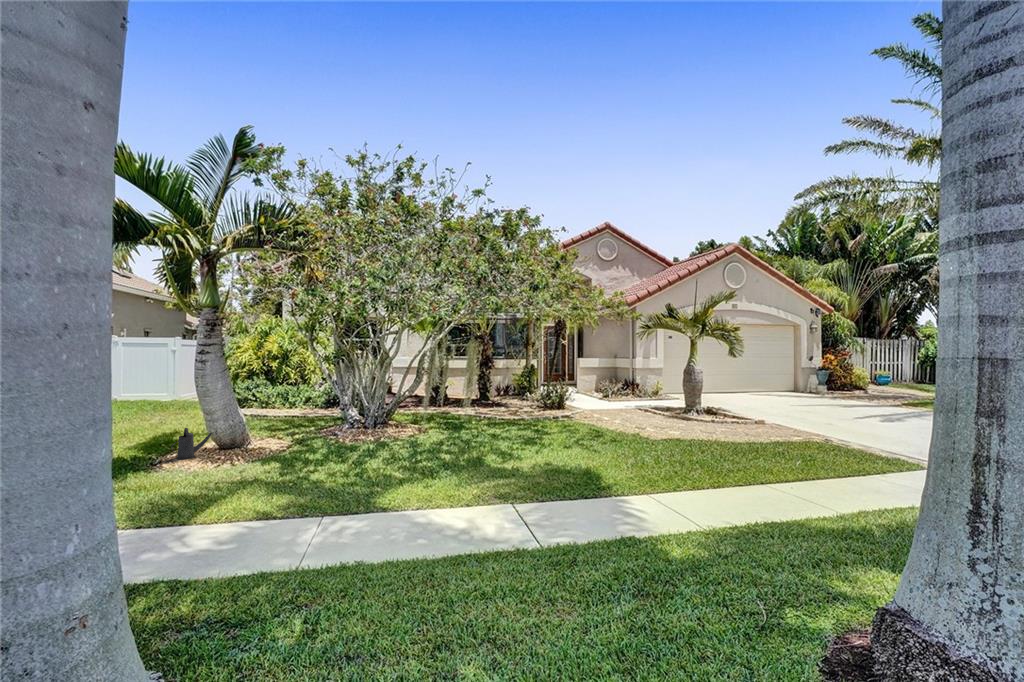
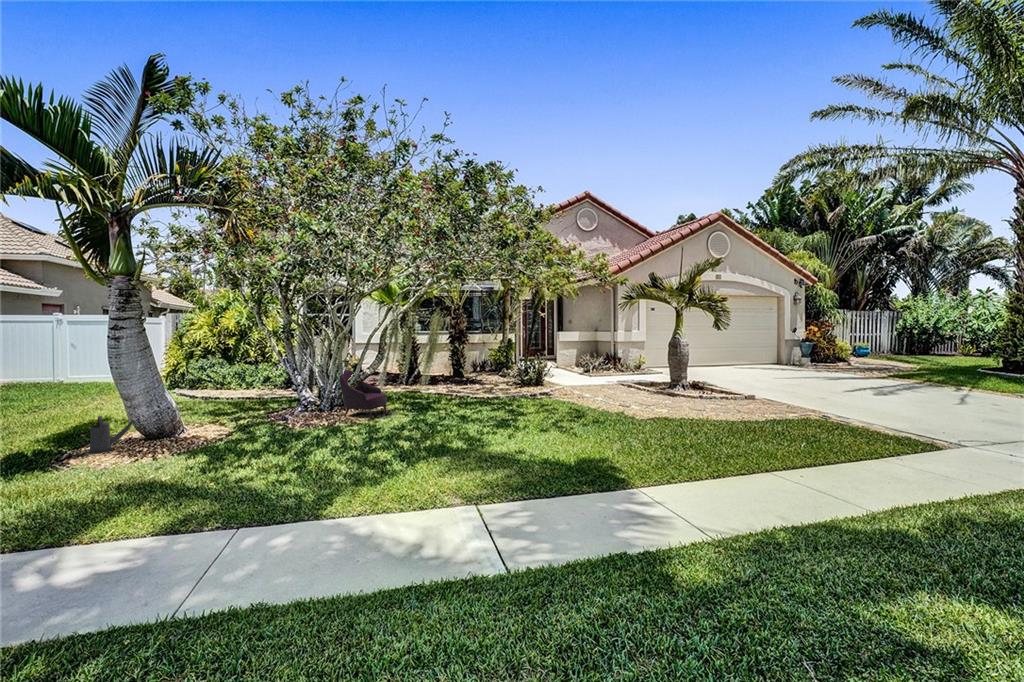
armchair: none [380,390,423,434] -> present [340,369,387,418]

